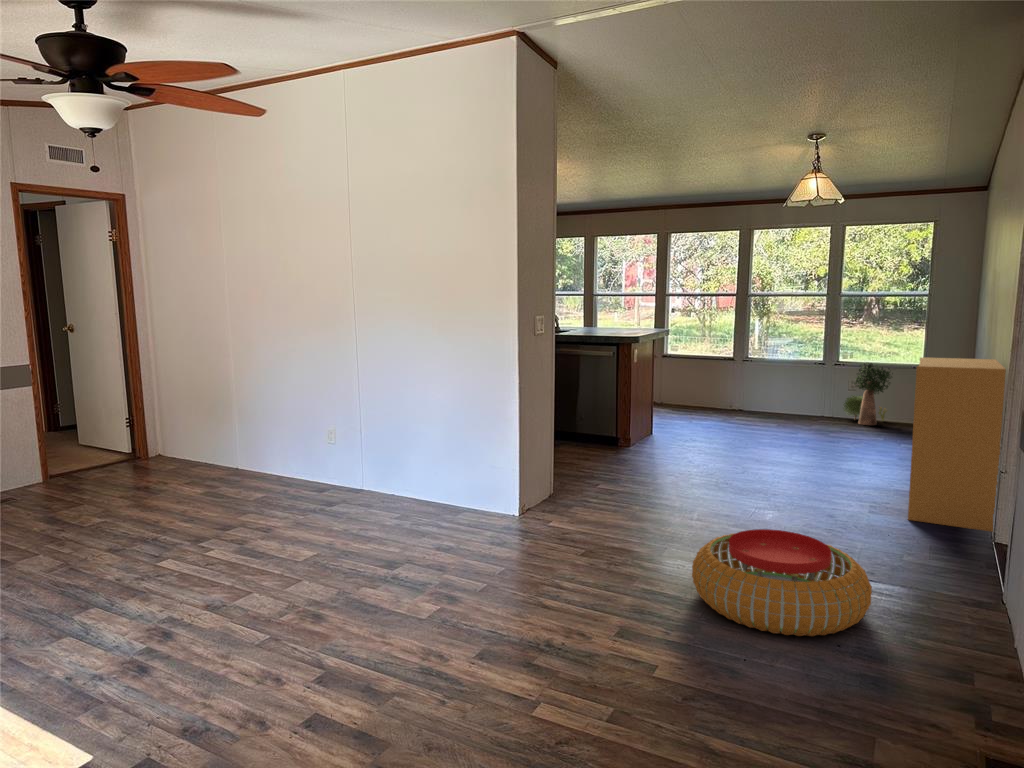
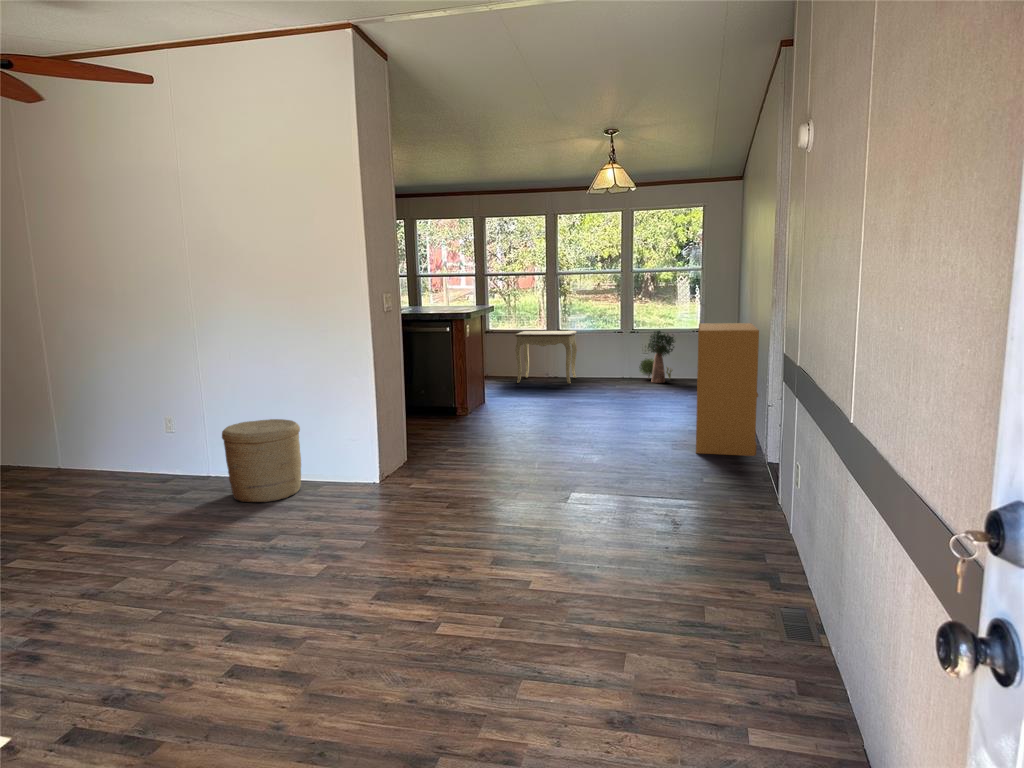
side table: none [693,358,768,420] -> present [514,331,577,384]
woven basket: none [365,441,441,526] -> present [222,419,301,502]
pouf: present [692,529,872,636] -> none [543,467,678,546]

